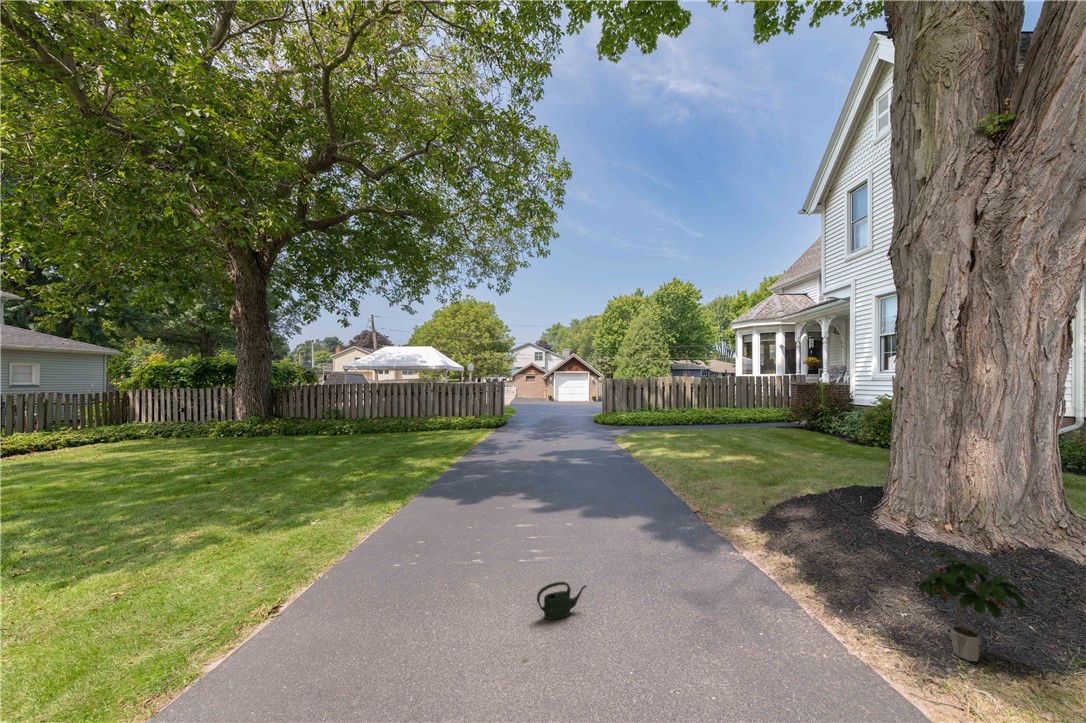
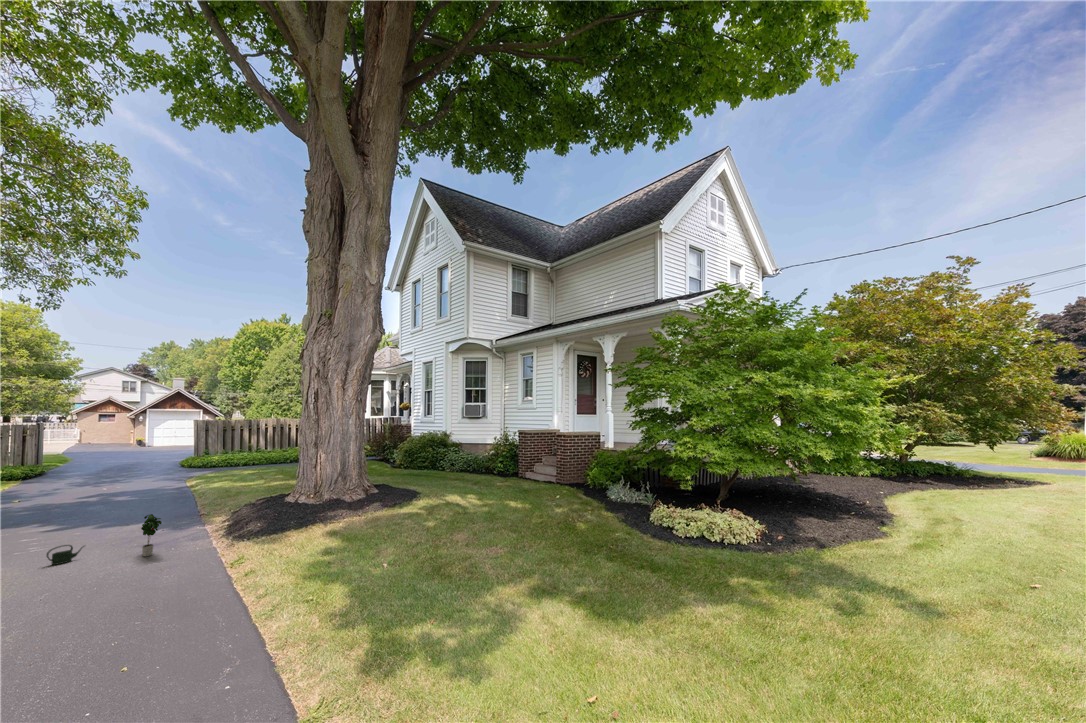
potted plant: present [915,552,1025,661] -> present [141,514,162,556]

